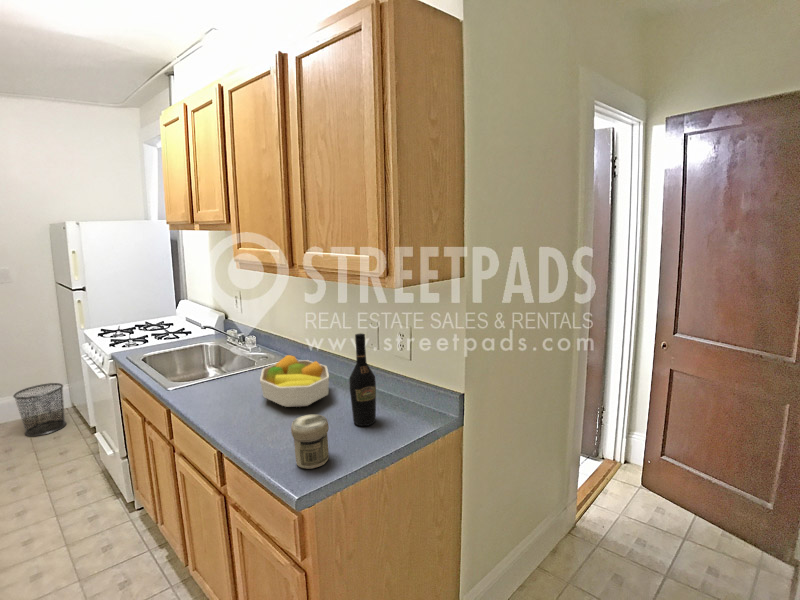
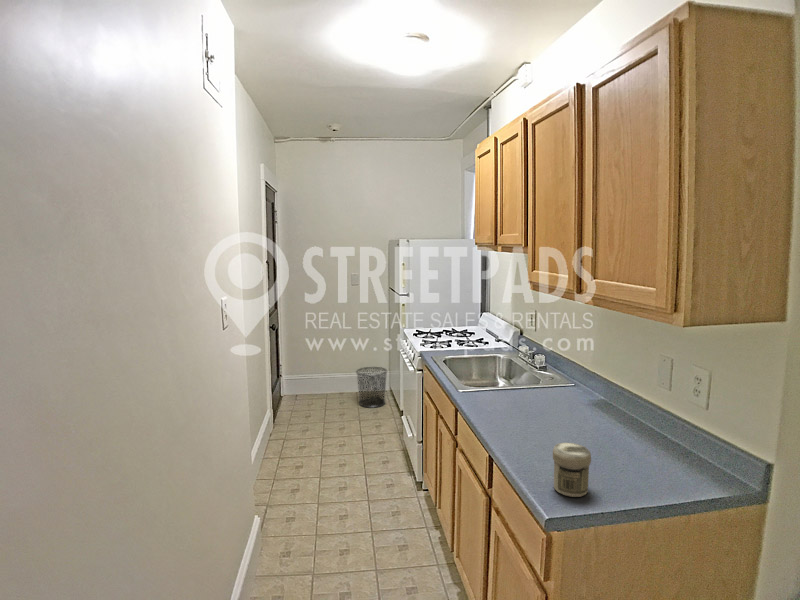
wine bottle: present [349,334,376,426] -> none [625,373,657,476]
fruit bowl: present [260,355,329,407] -> none [536,382,608,437]

